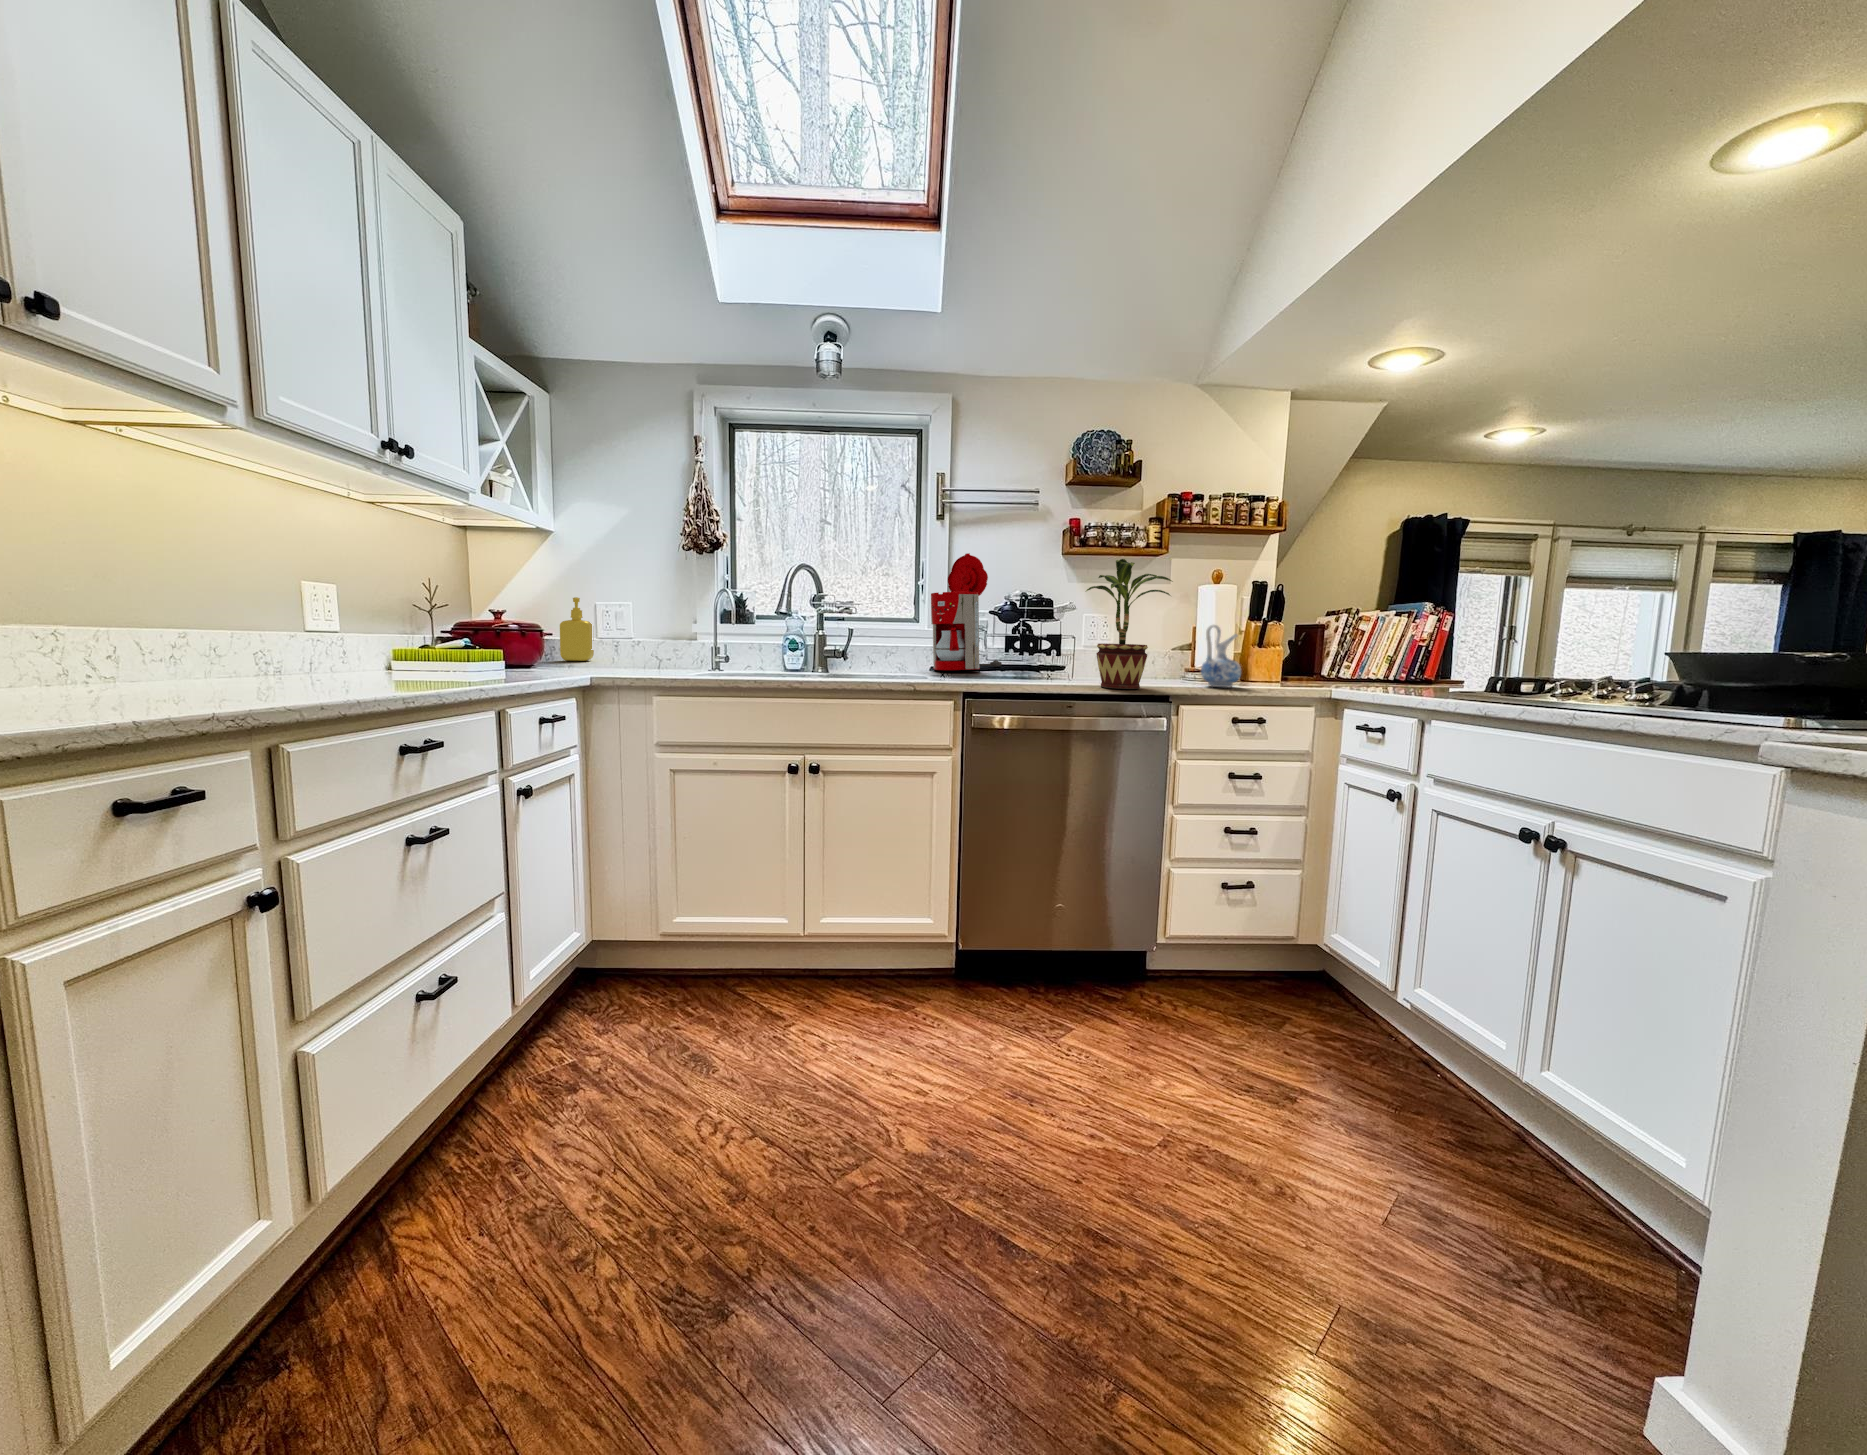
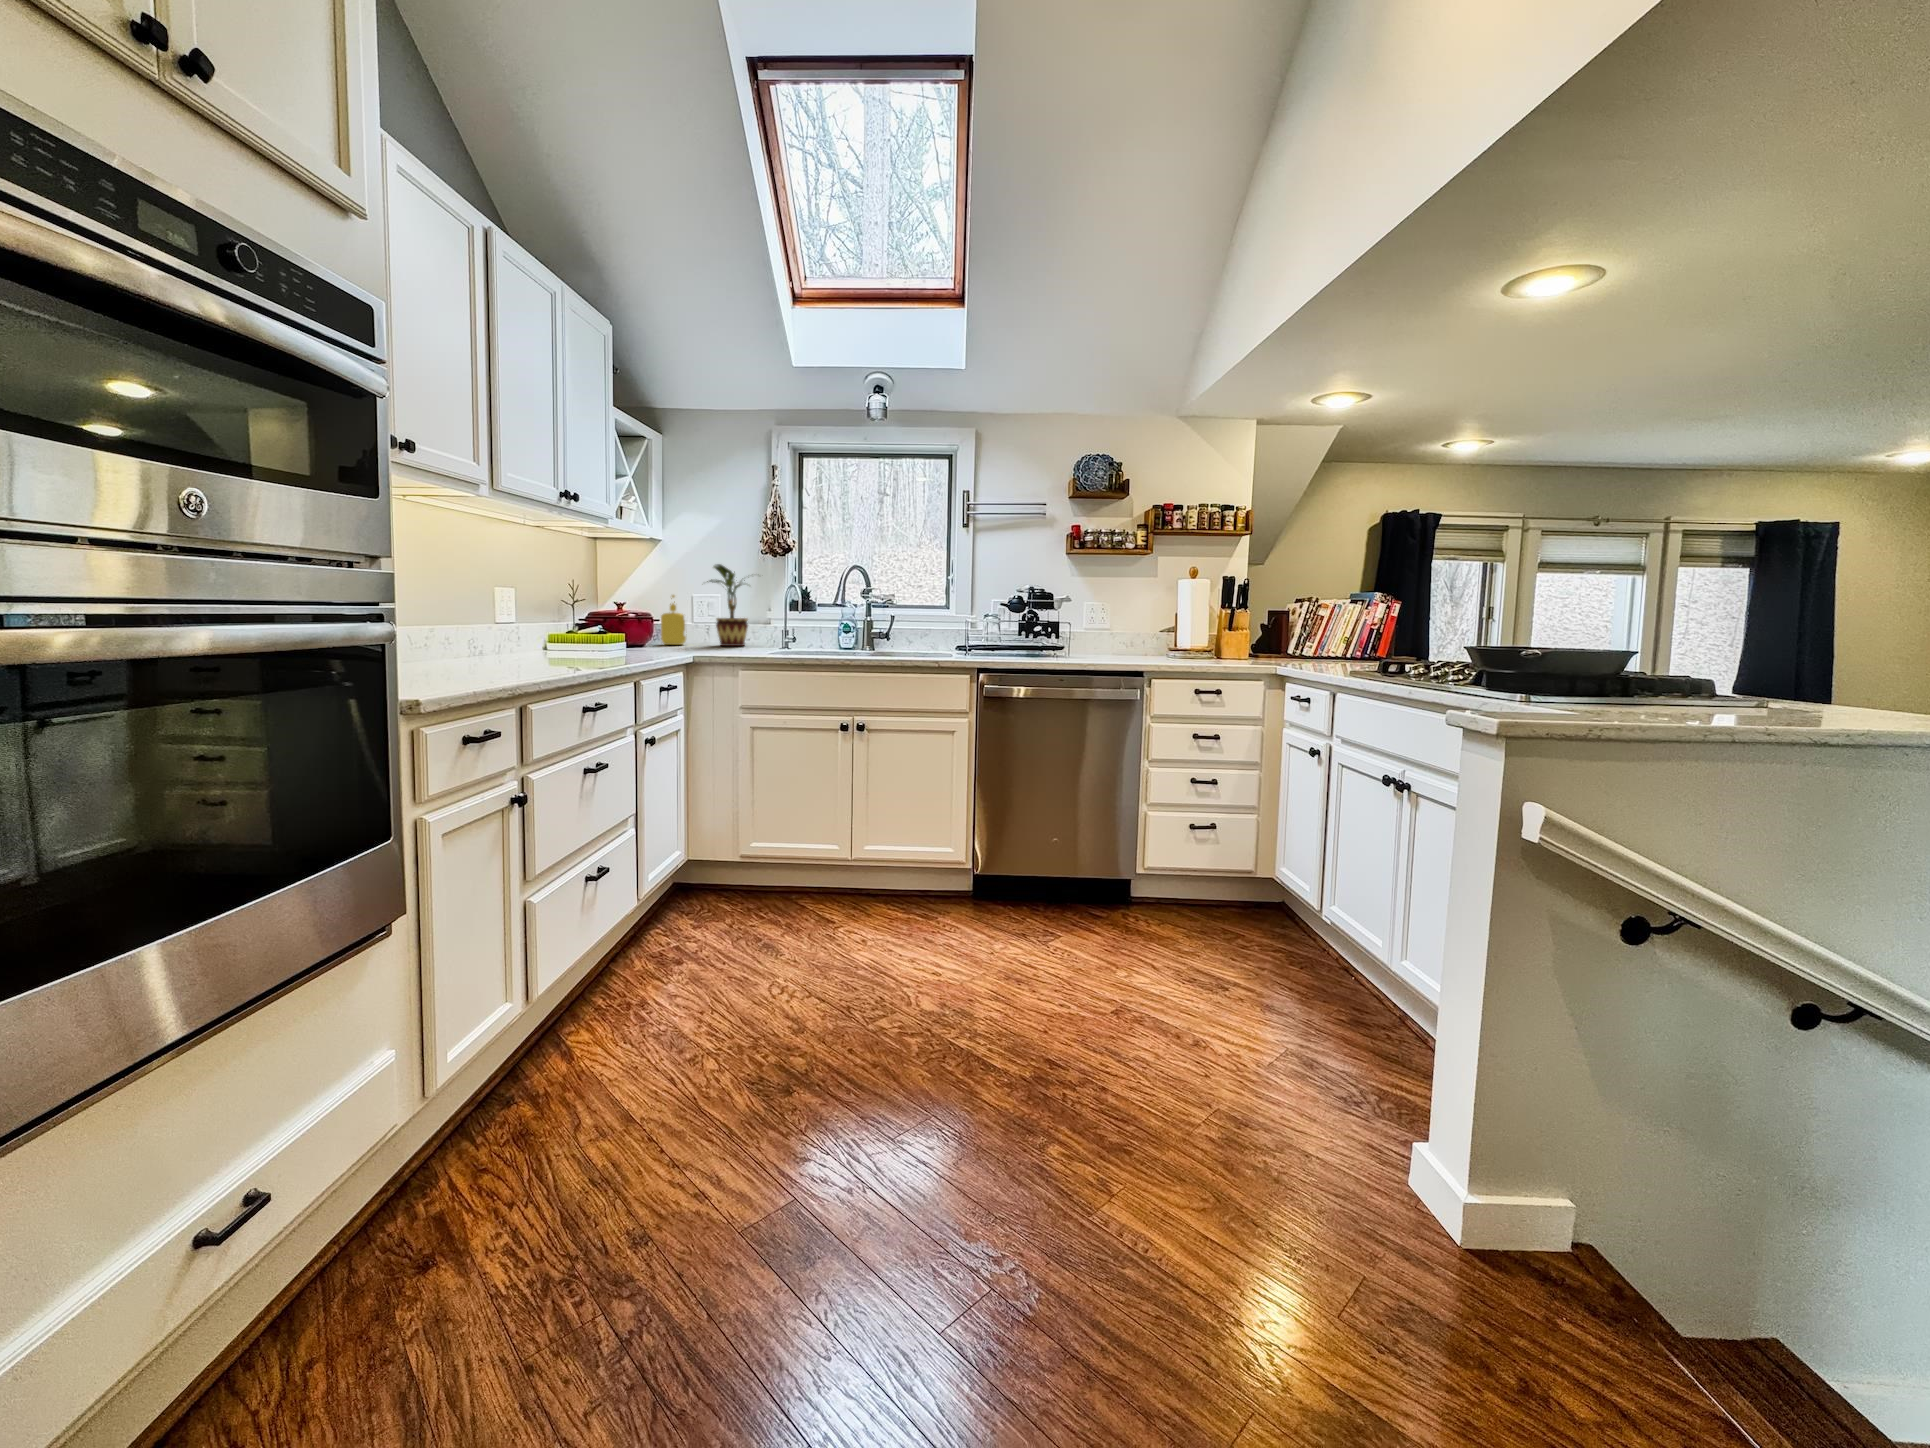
coffee maker: present [931,553,1002,670] -> none [953,556,1013,652]
potted plant: present [1086,559,1173,689] -> present [707,564,748,646]
ceramic pitcher: present [1201,625,1241,687] -> none [1174,614,1207,665]

